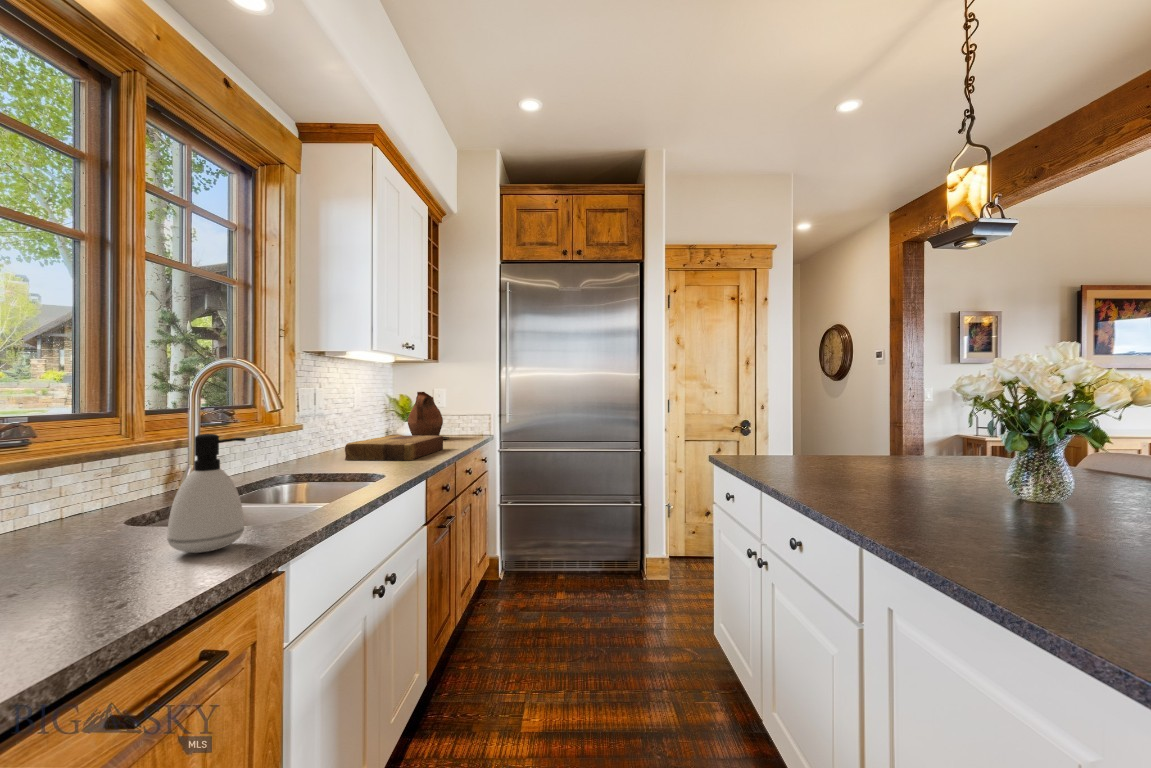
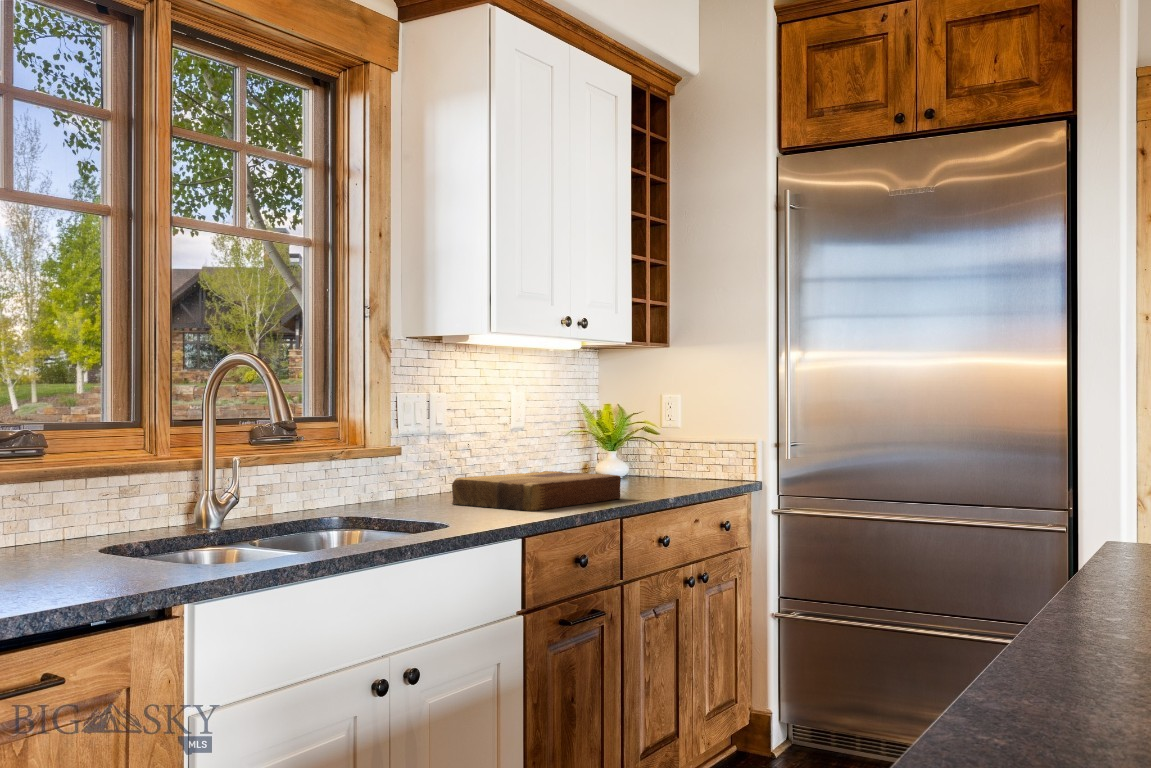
ceramic pitcher: present [408,392,449,438] -> none [596,399,674,484]
soap dispenser: present [167,434,246,553] -> none [59,443,141,582]

